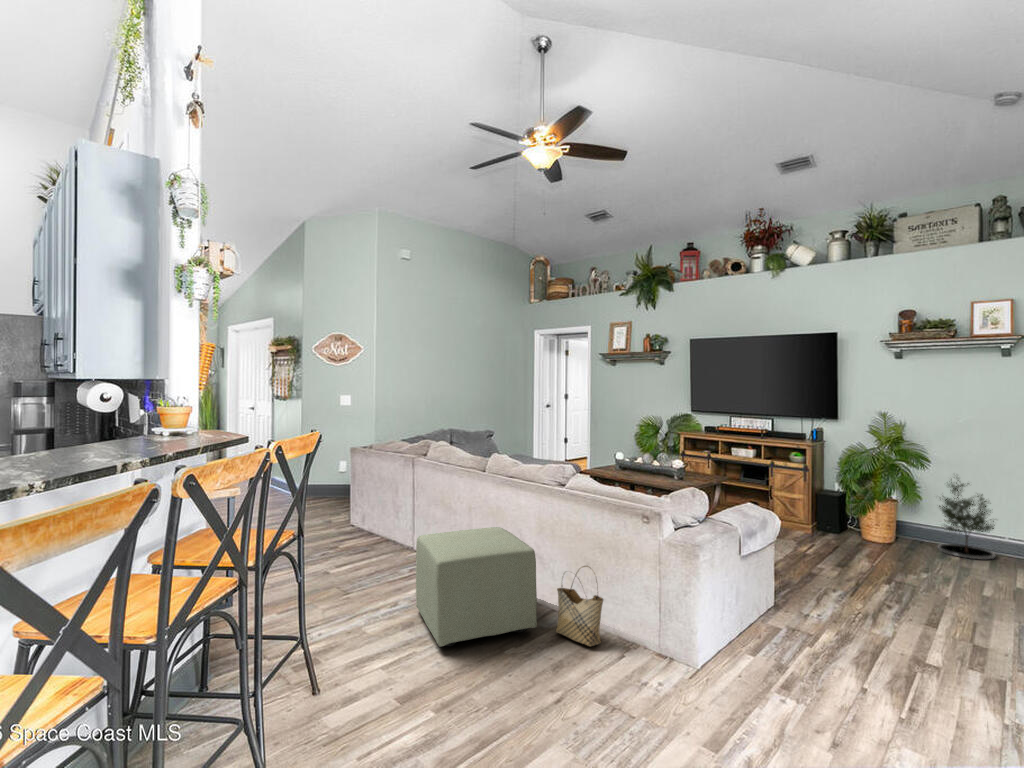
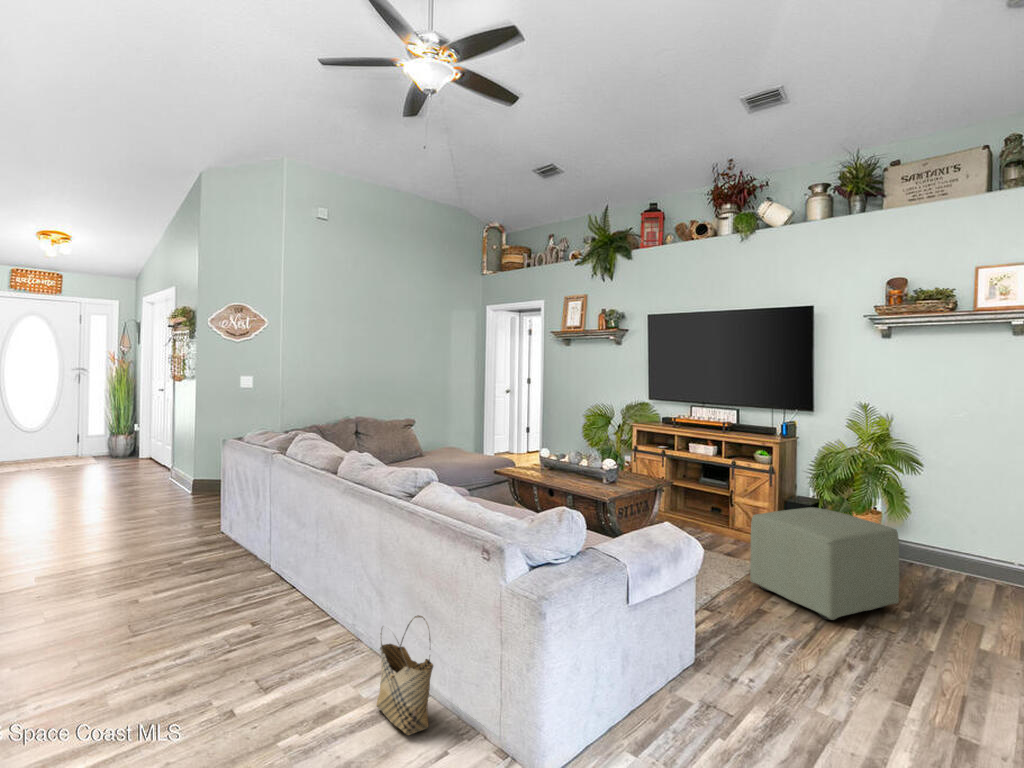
potted tree: present [937,480,995,560] -> none [924,480,1005,590]
ottoman: present [416,527,537,647] -> present [750,507,899,620]

